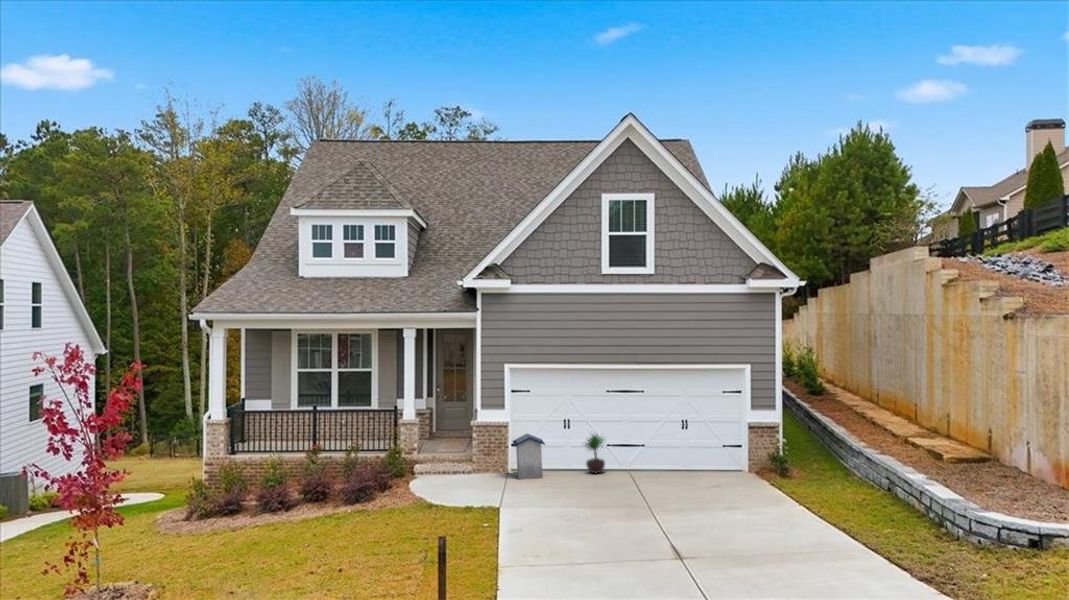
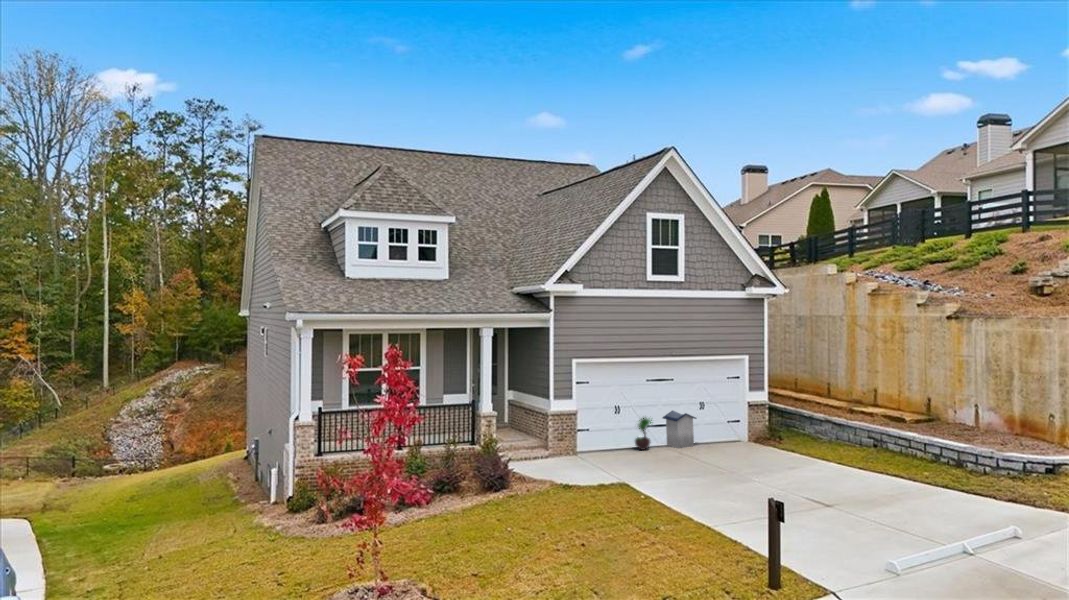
trash can: present [513,434,545,480] -> present [663,411,696,448]

